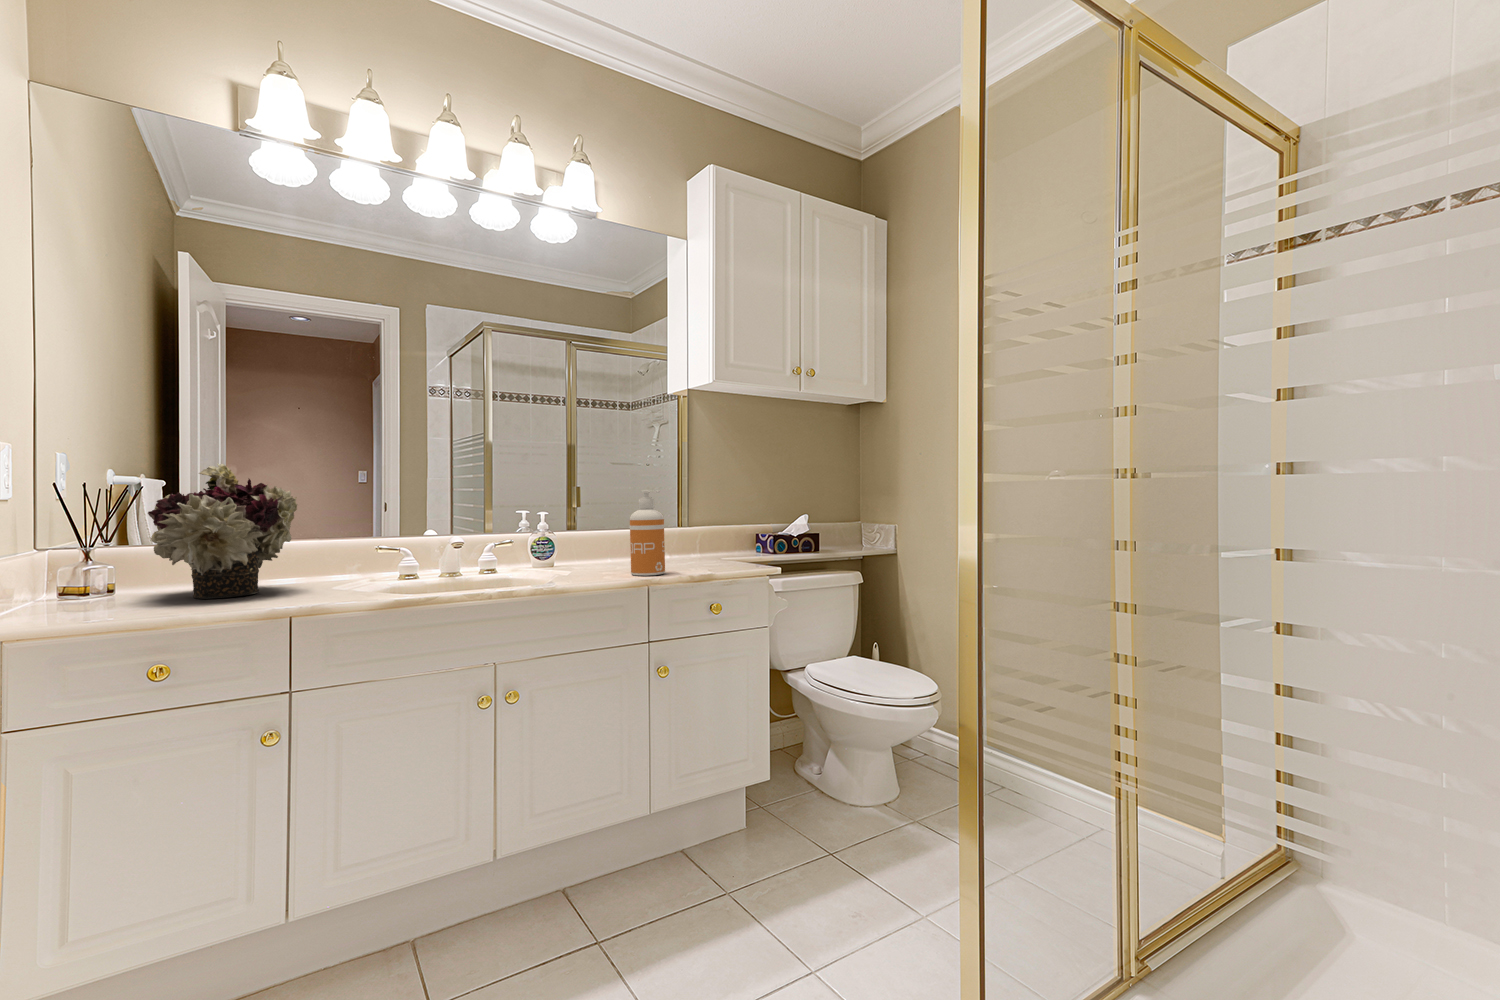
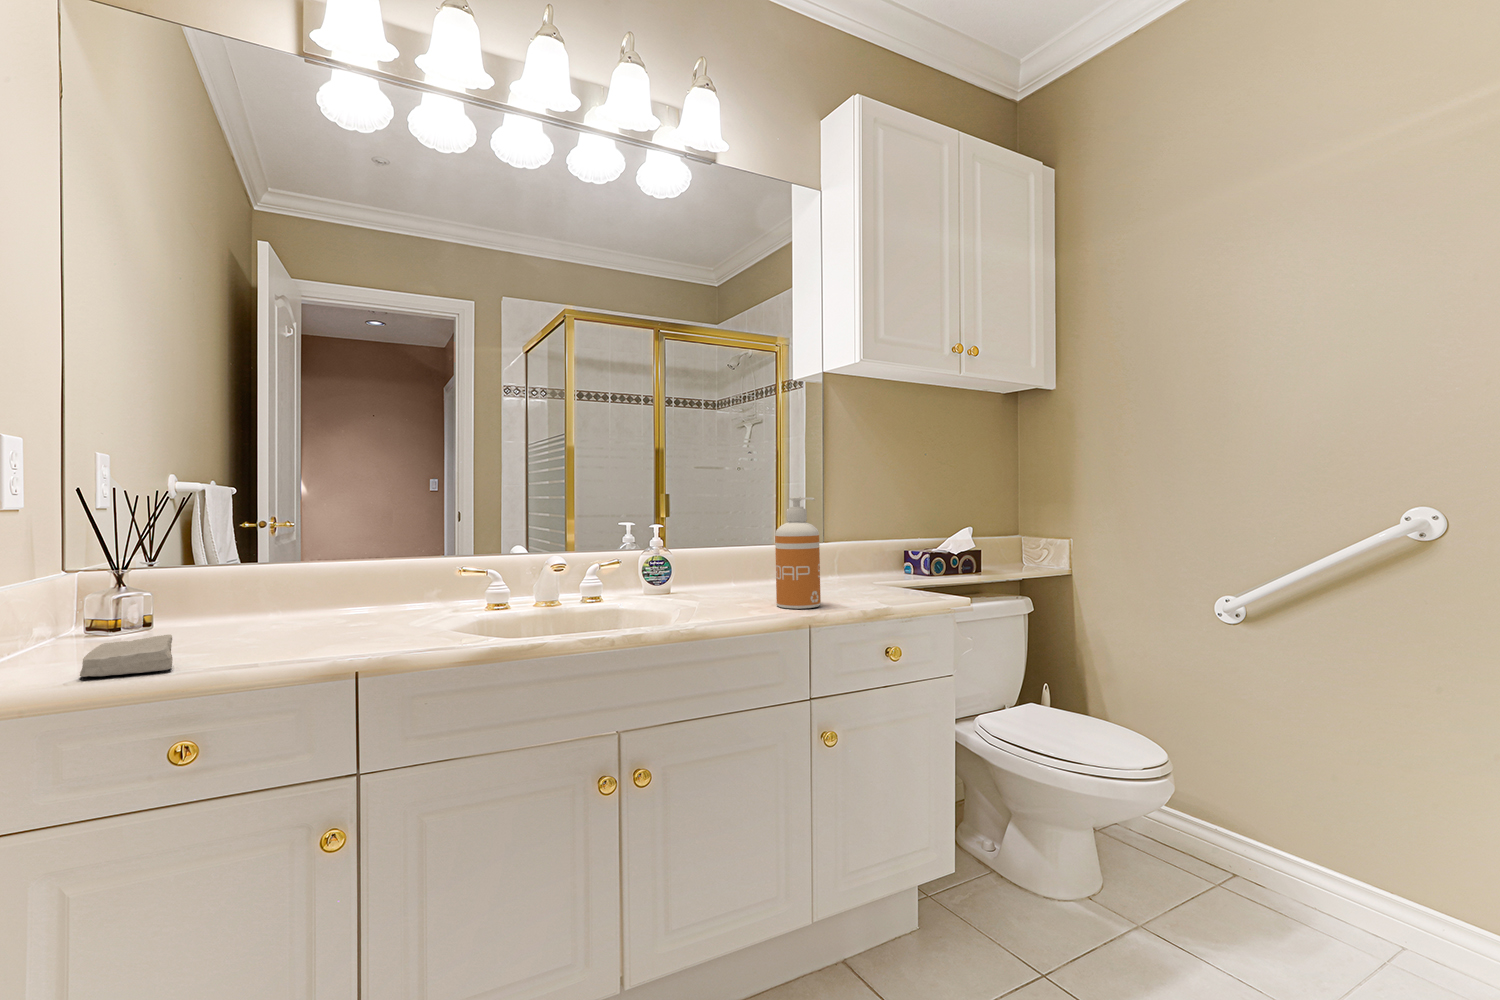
flower arrangement: present [148,464,297,599] -> none [189,462,371,639]
soap bar: none [67,591,139,620] -> present [80,635,173,677]

